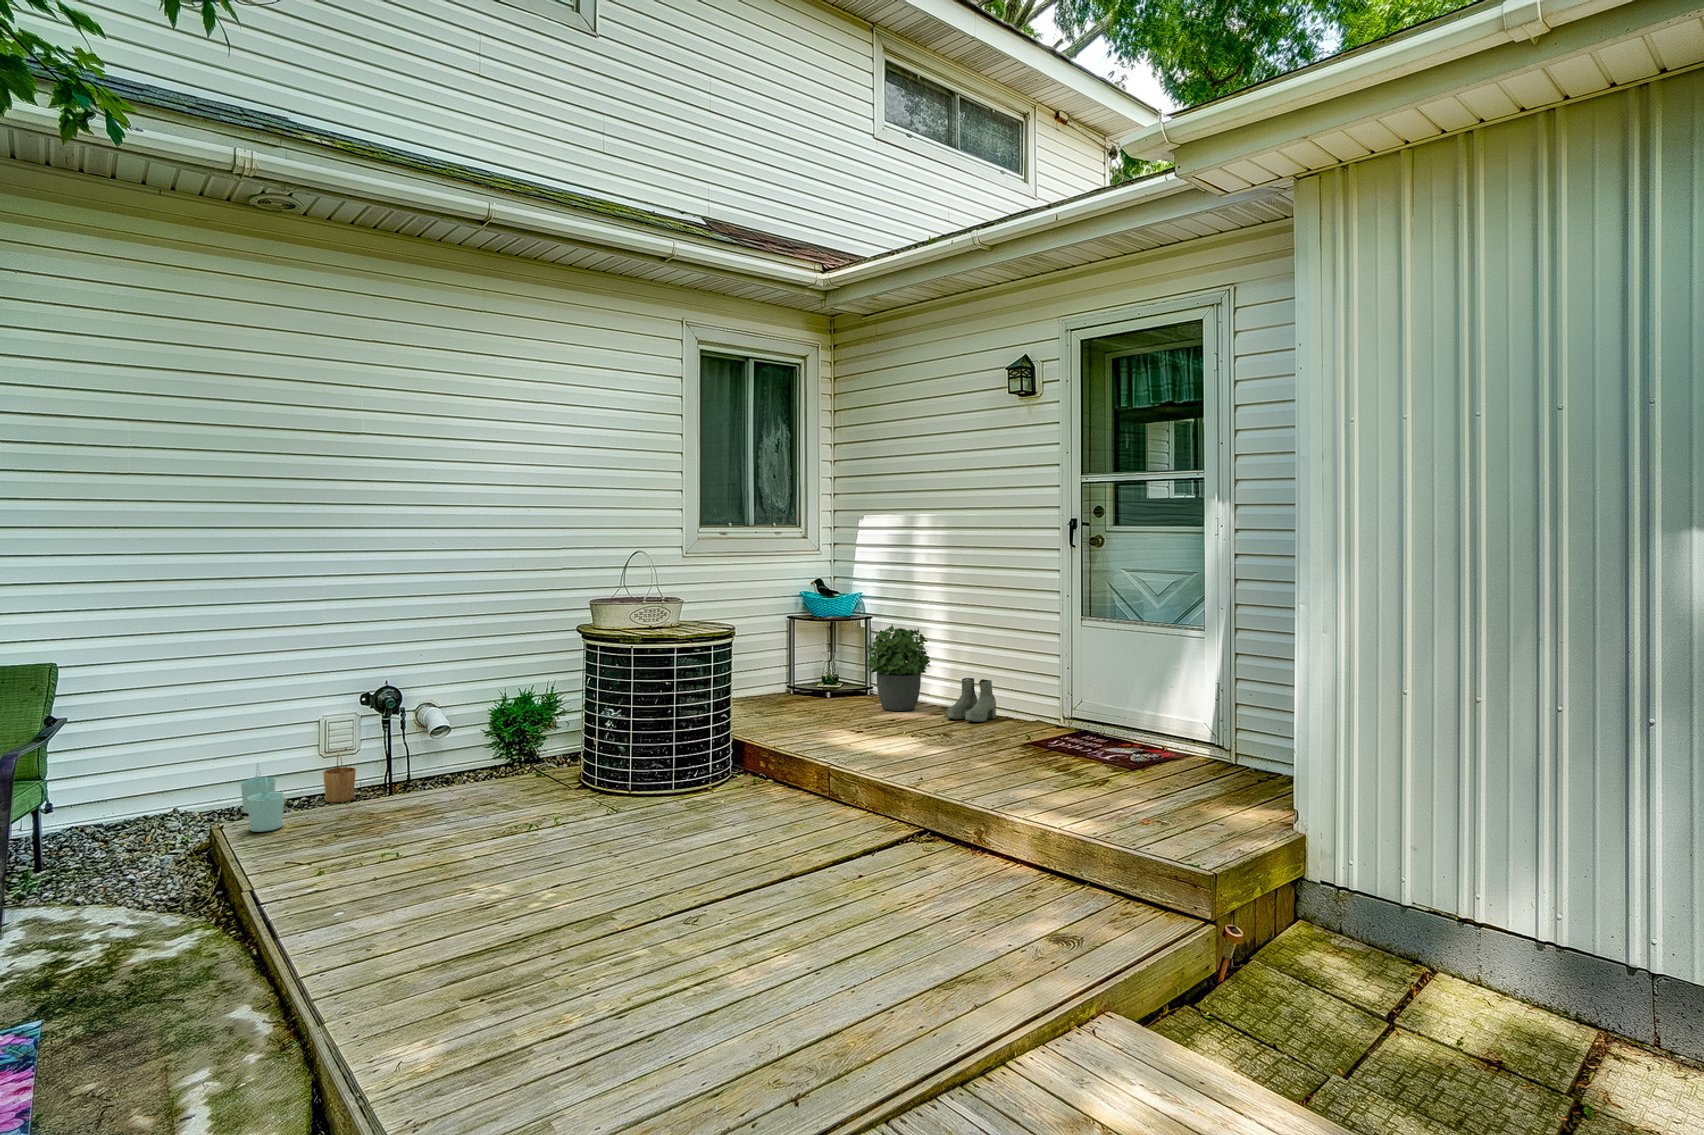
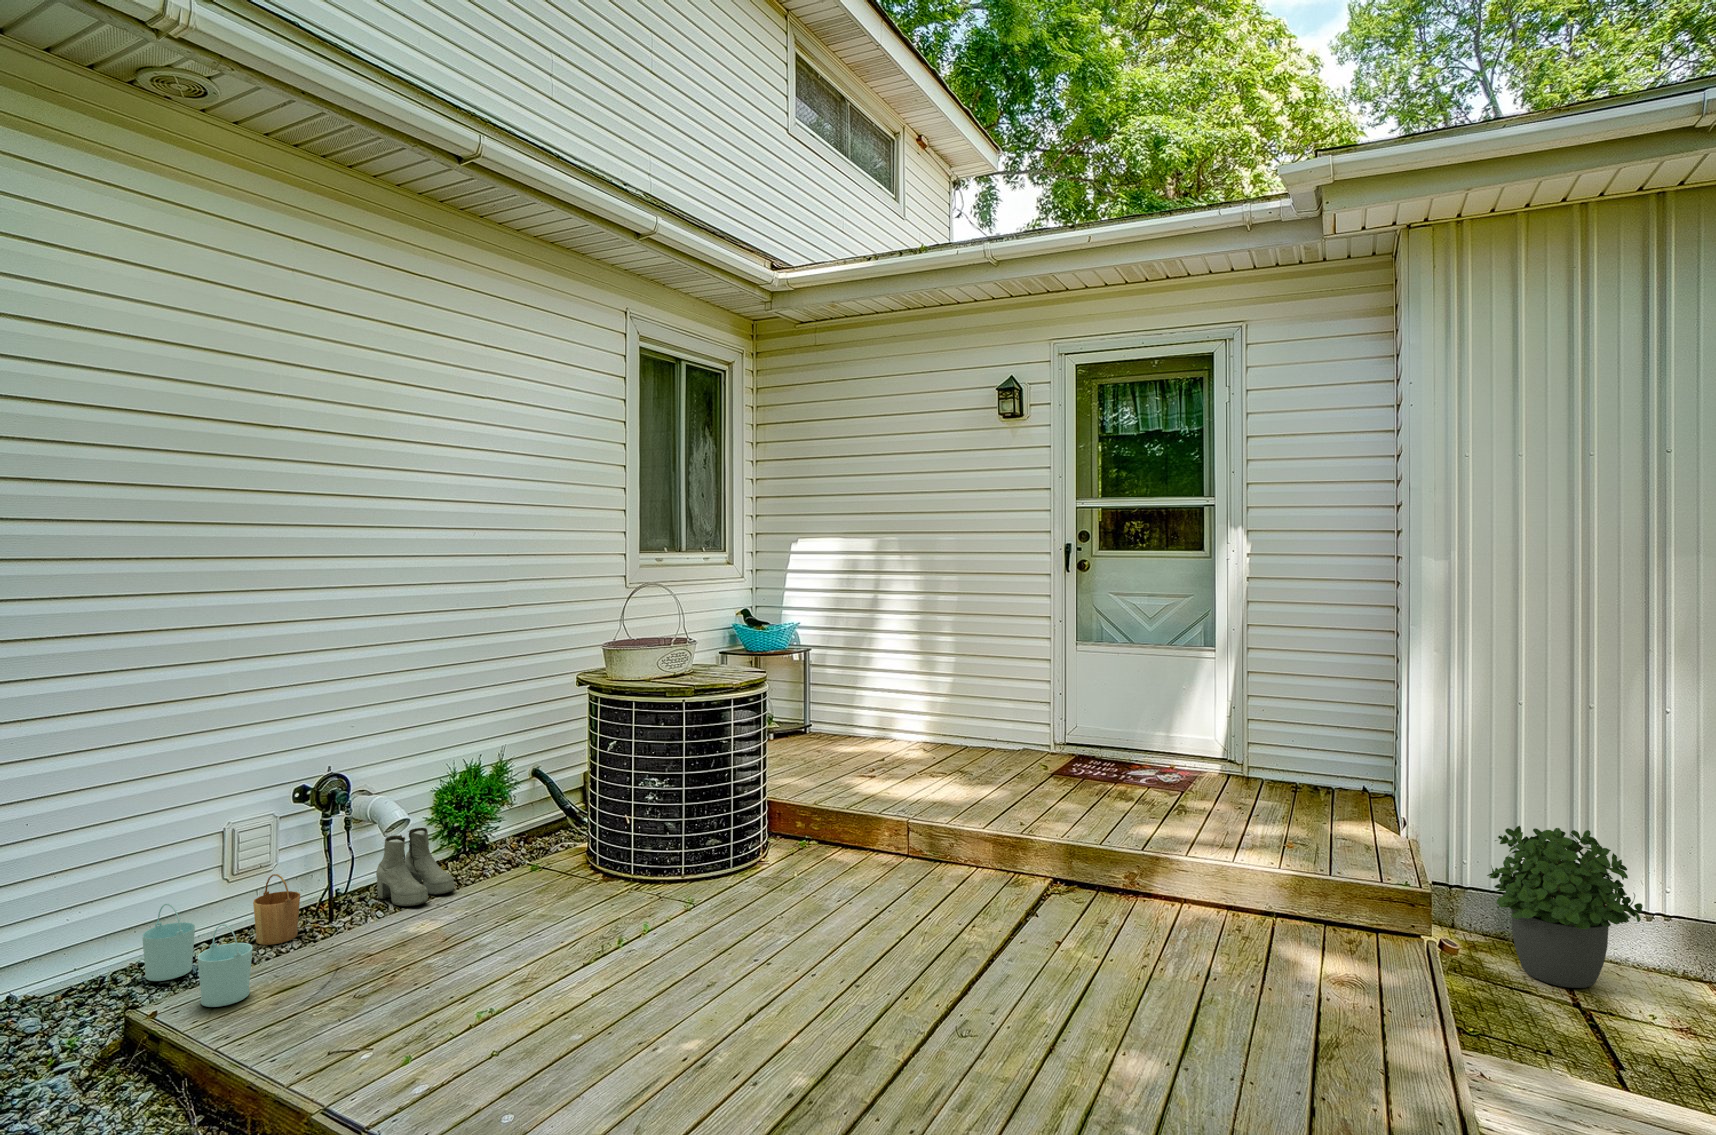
potted plant: present [868,624,930,711] -> present [1487,826,1643,988]
boots: present [947,678,996,722] -> present [376,828,454,906]

